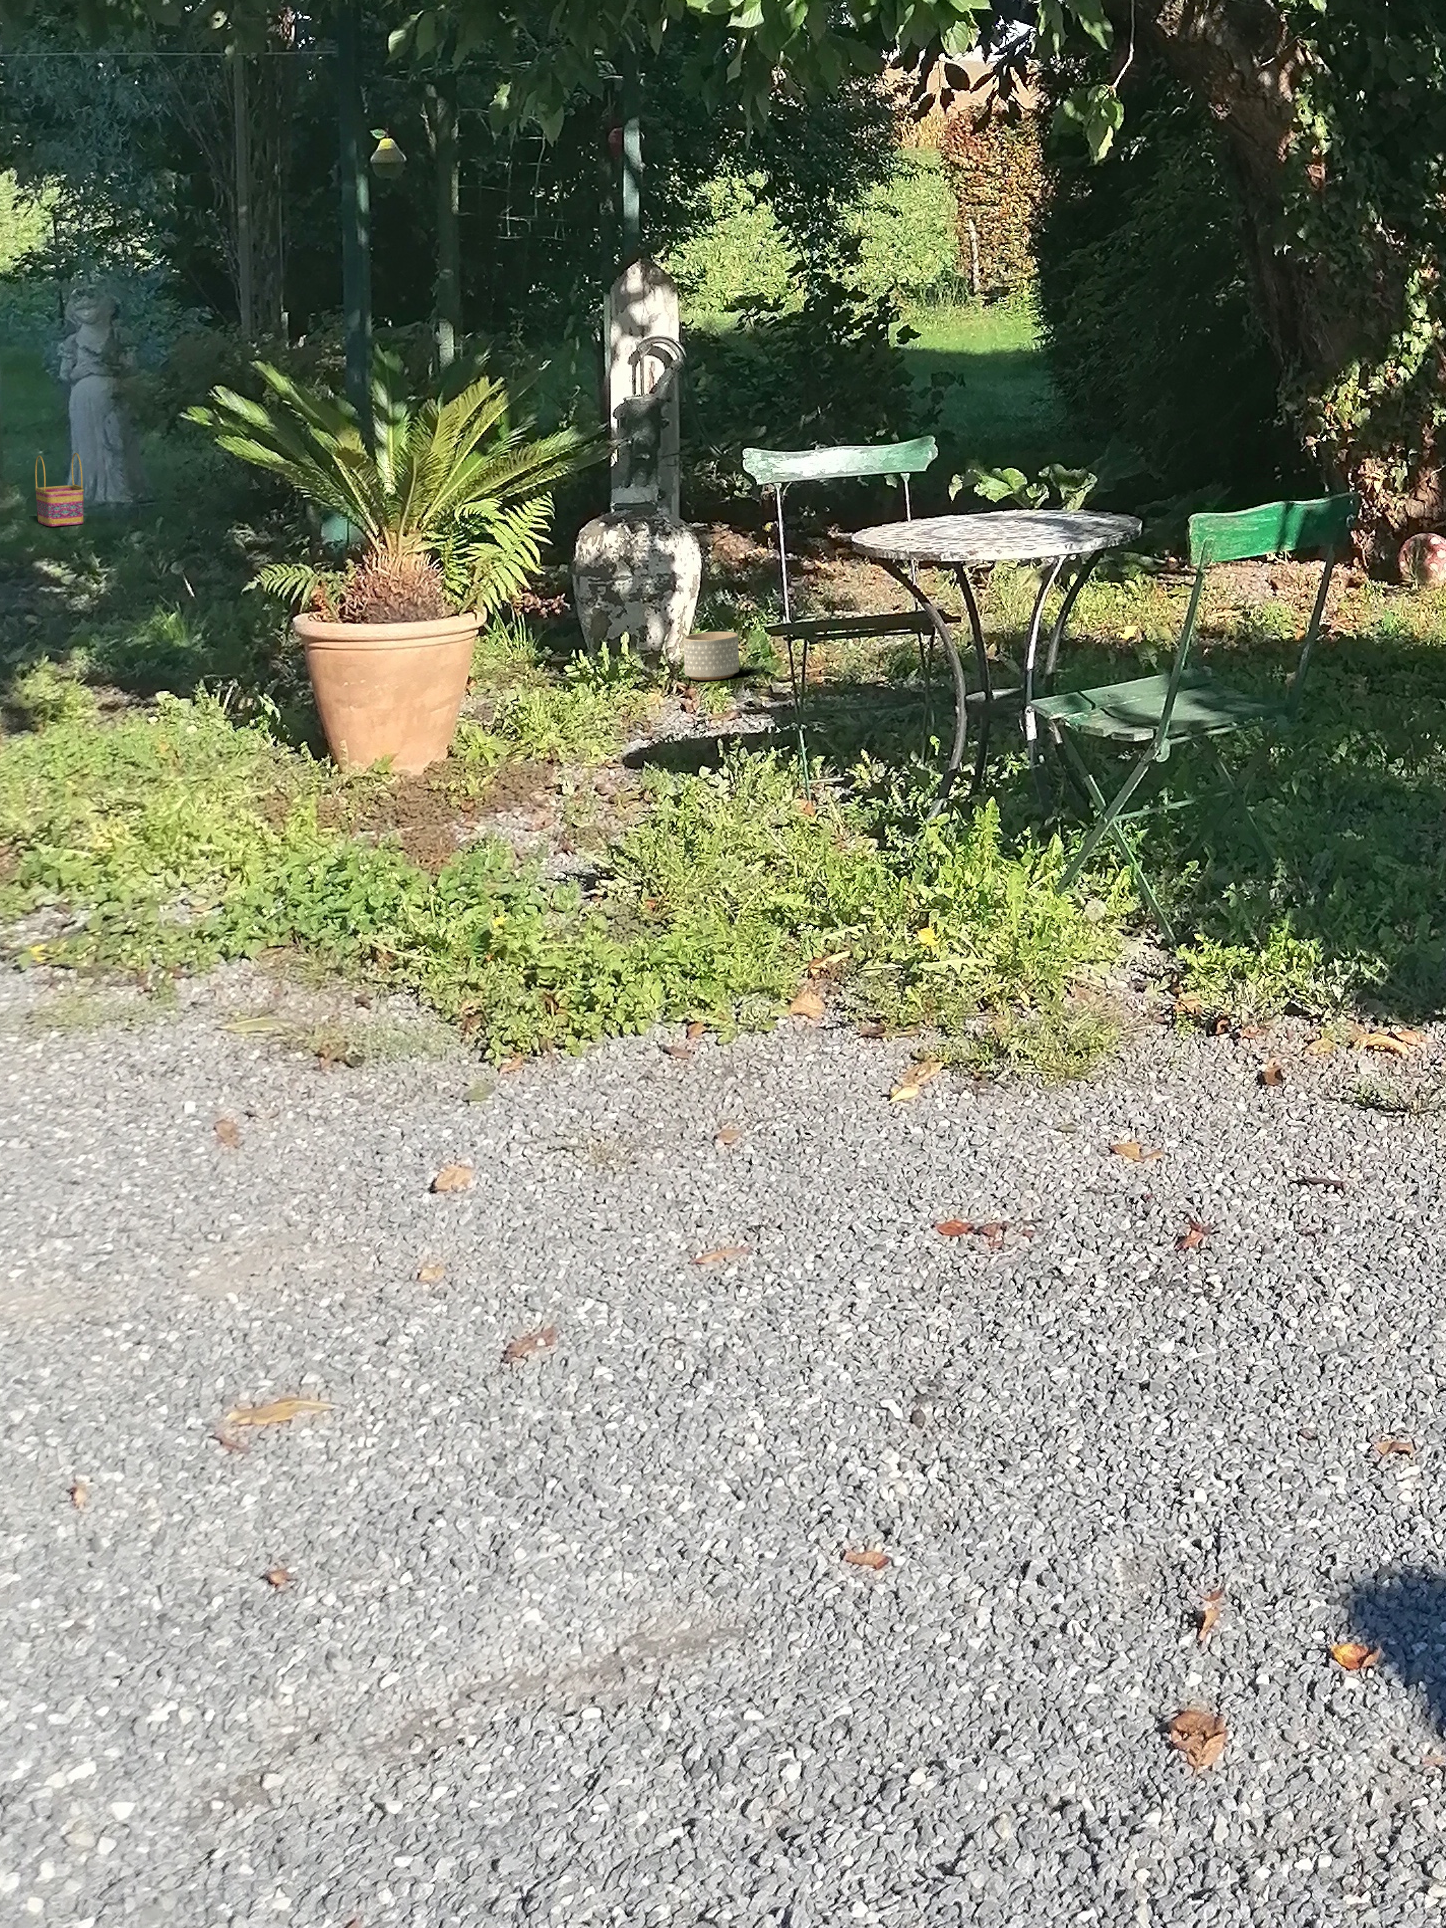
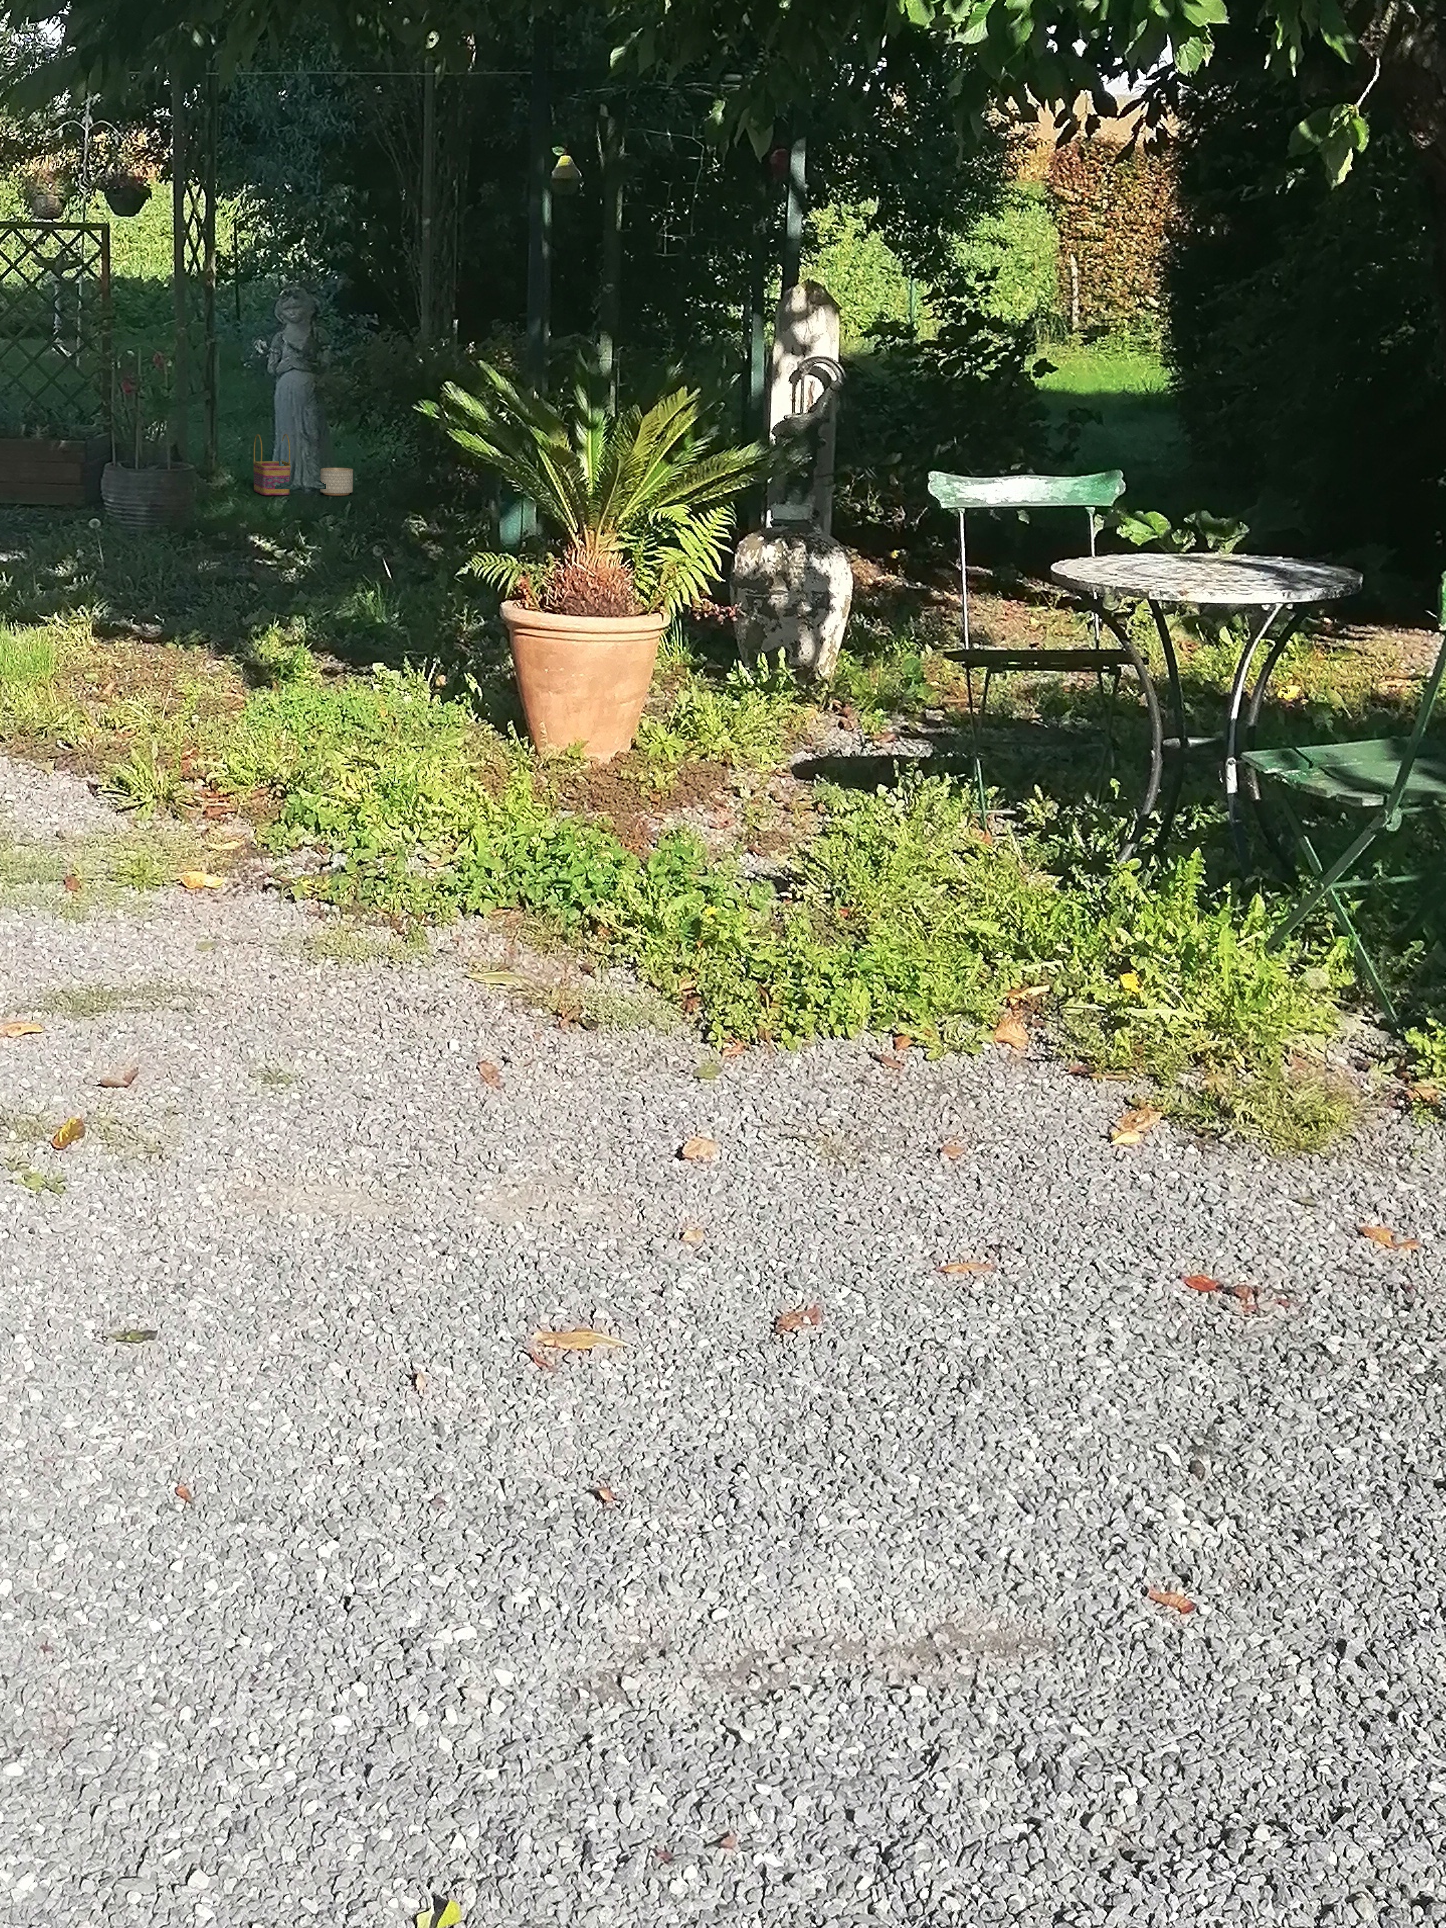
planter: present [684,632,739,680] -> present [320,468,353,495]

